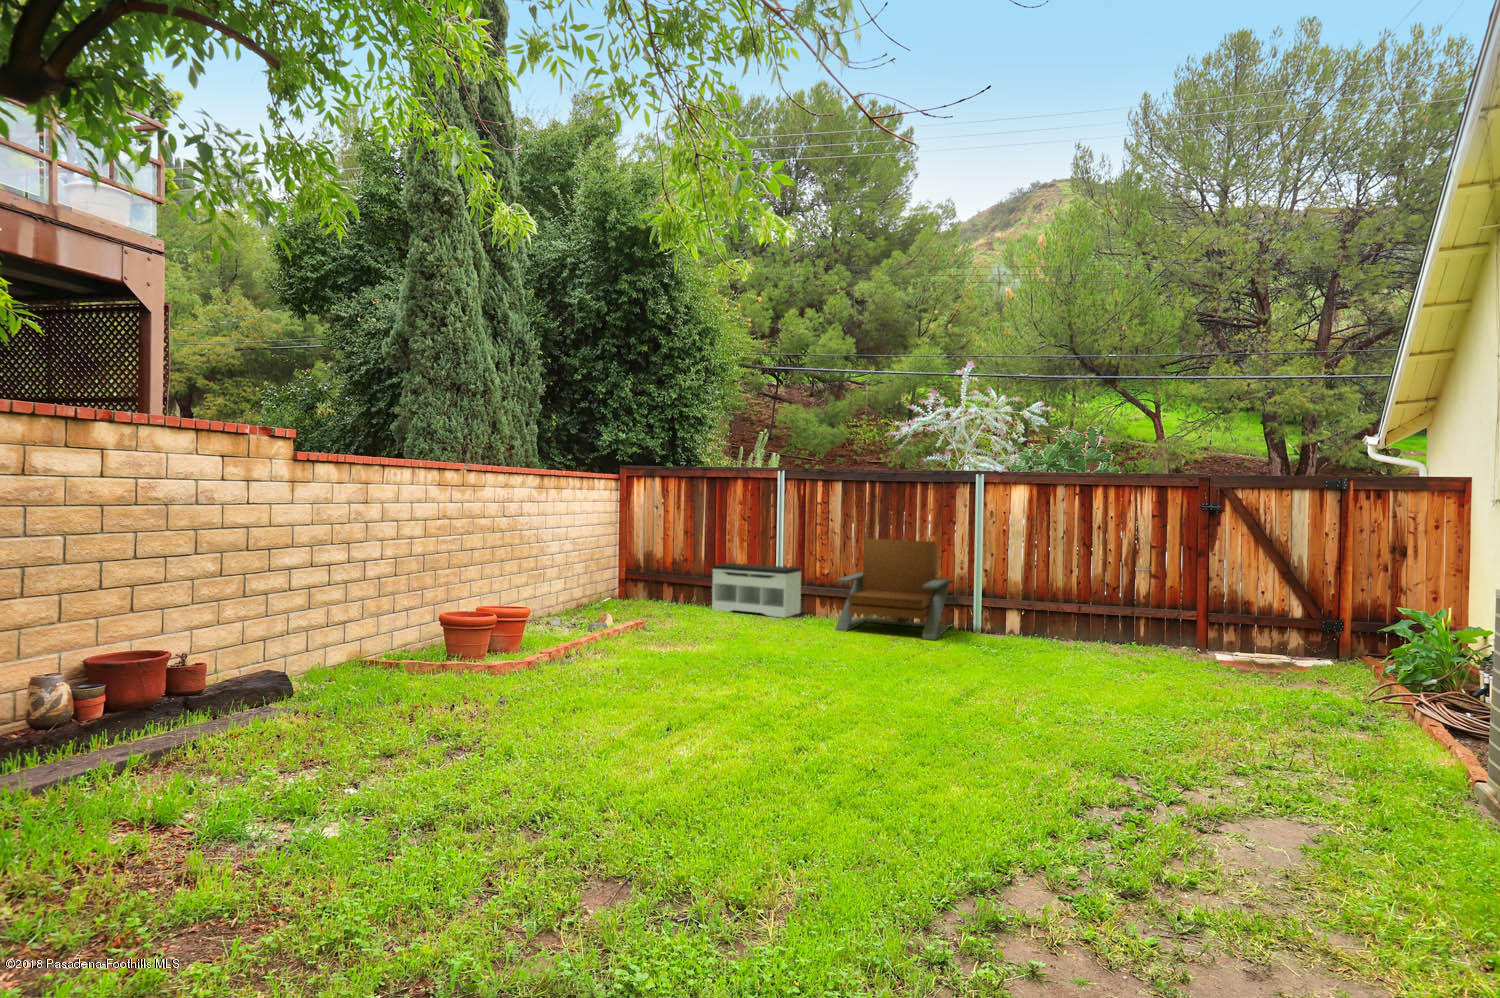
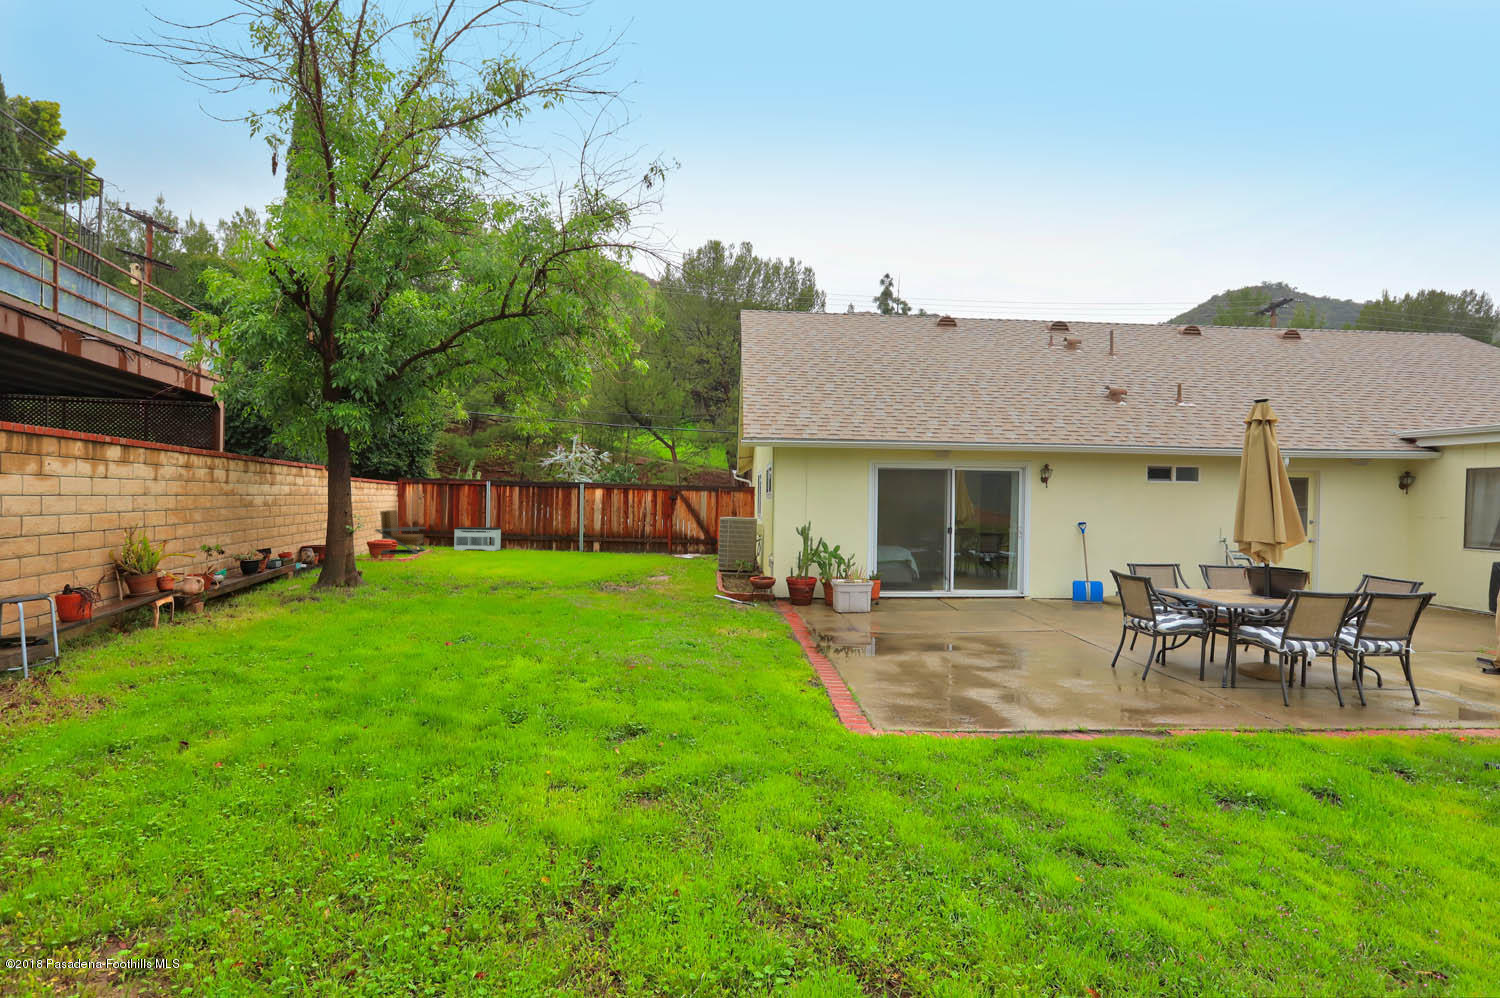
lounge chair: present [835,539,950,640] -> present [376,510,425,554]

